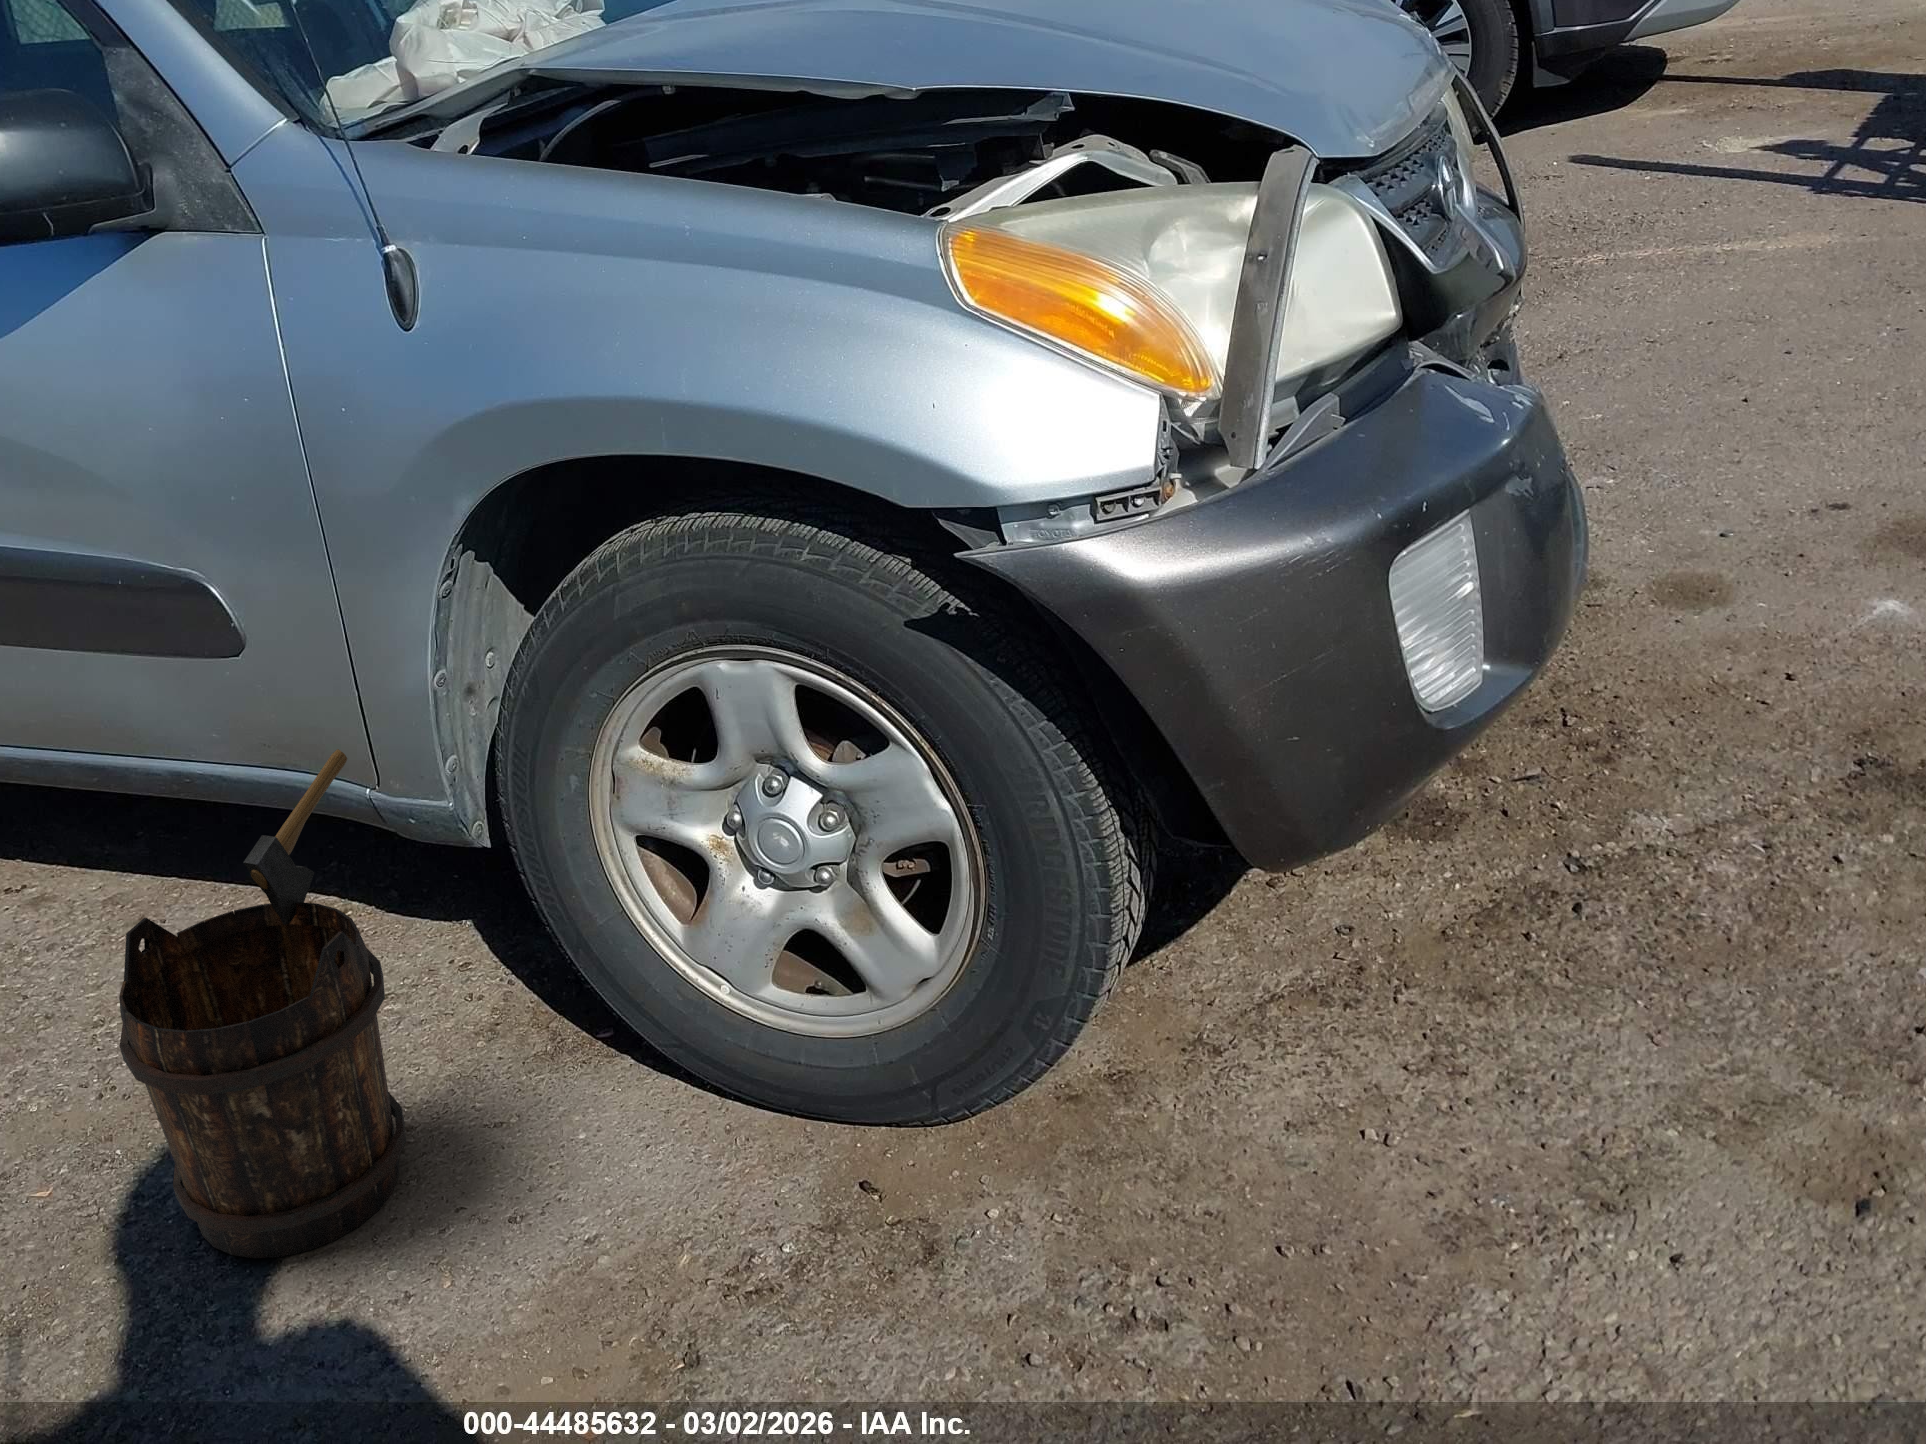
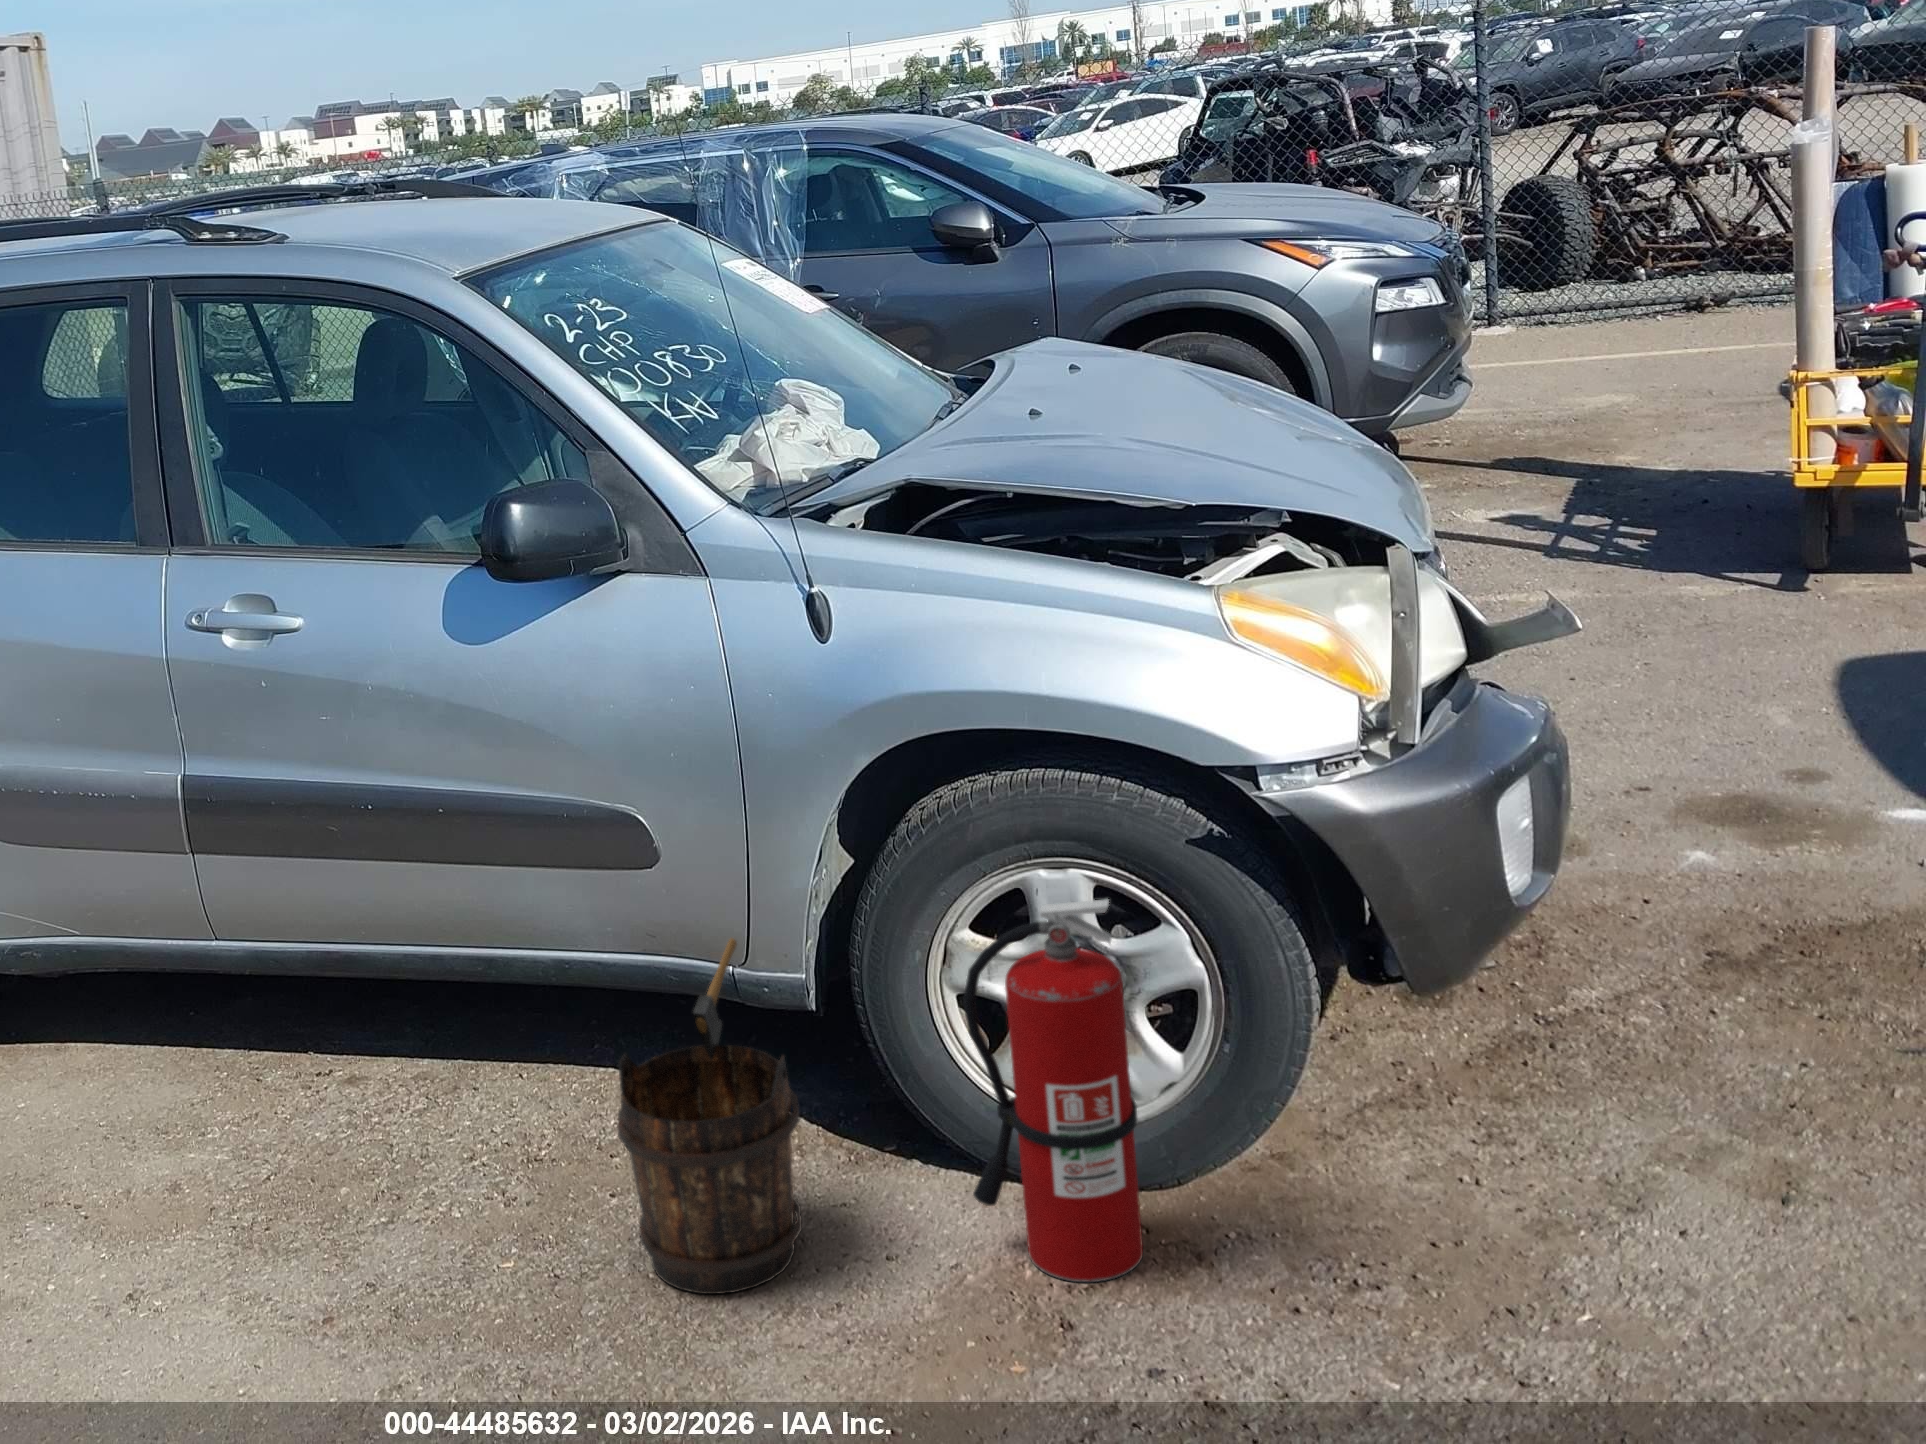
fire extinguisher: none [574,723,858,1278] -> present [963,899,1143,1282]

